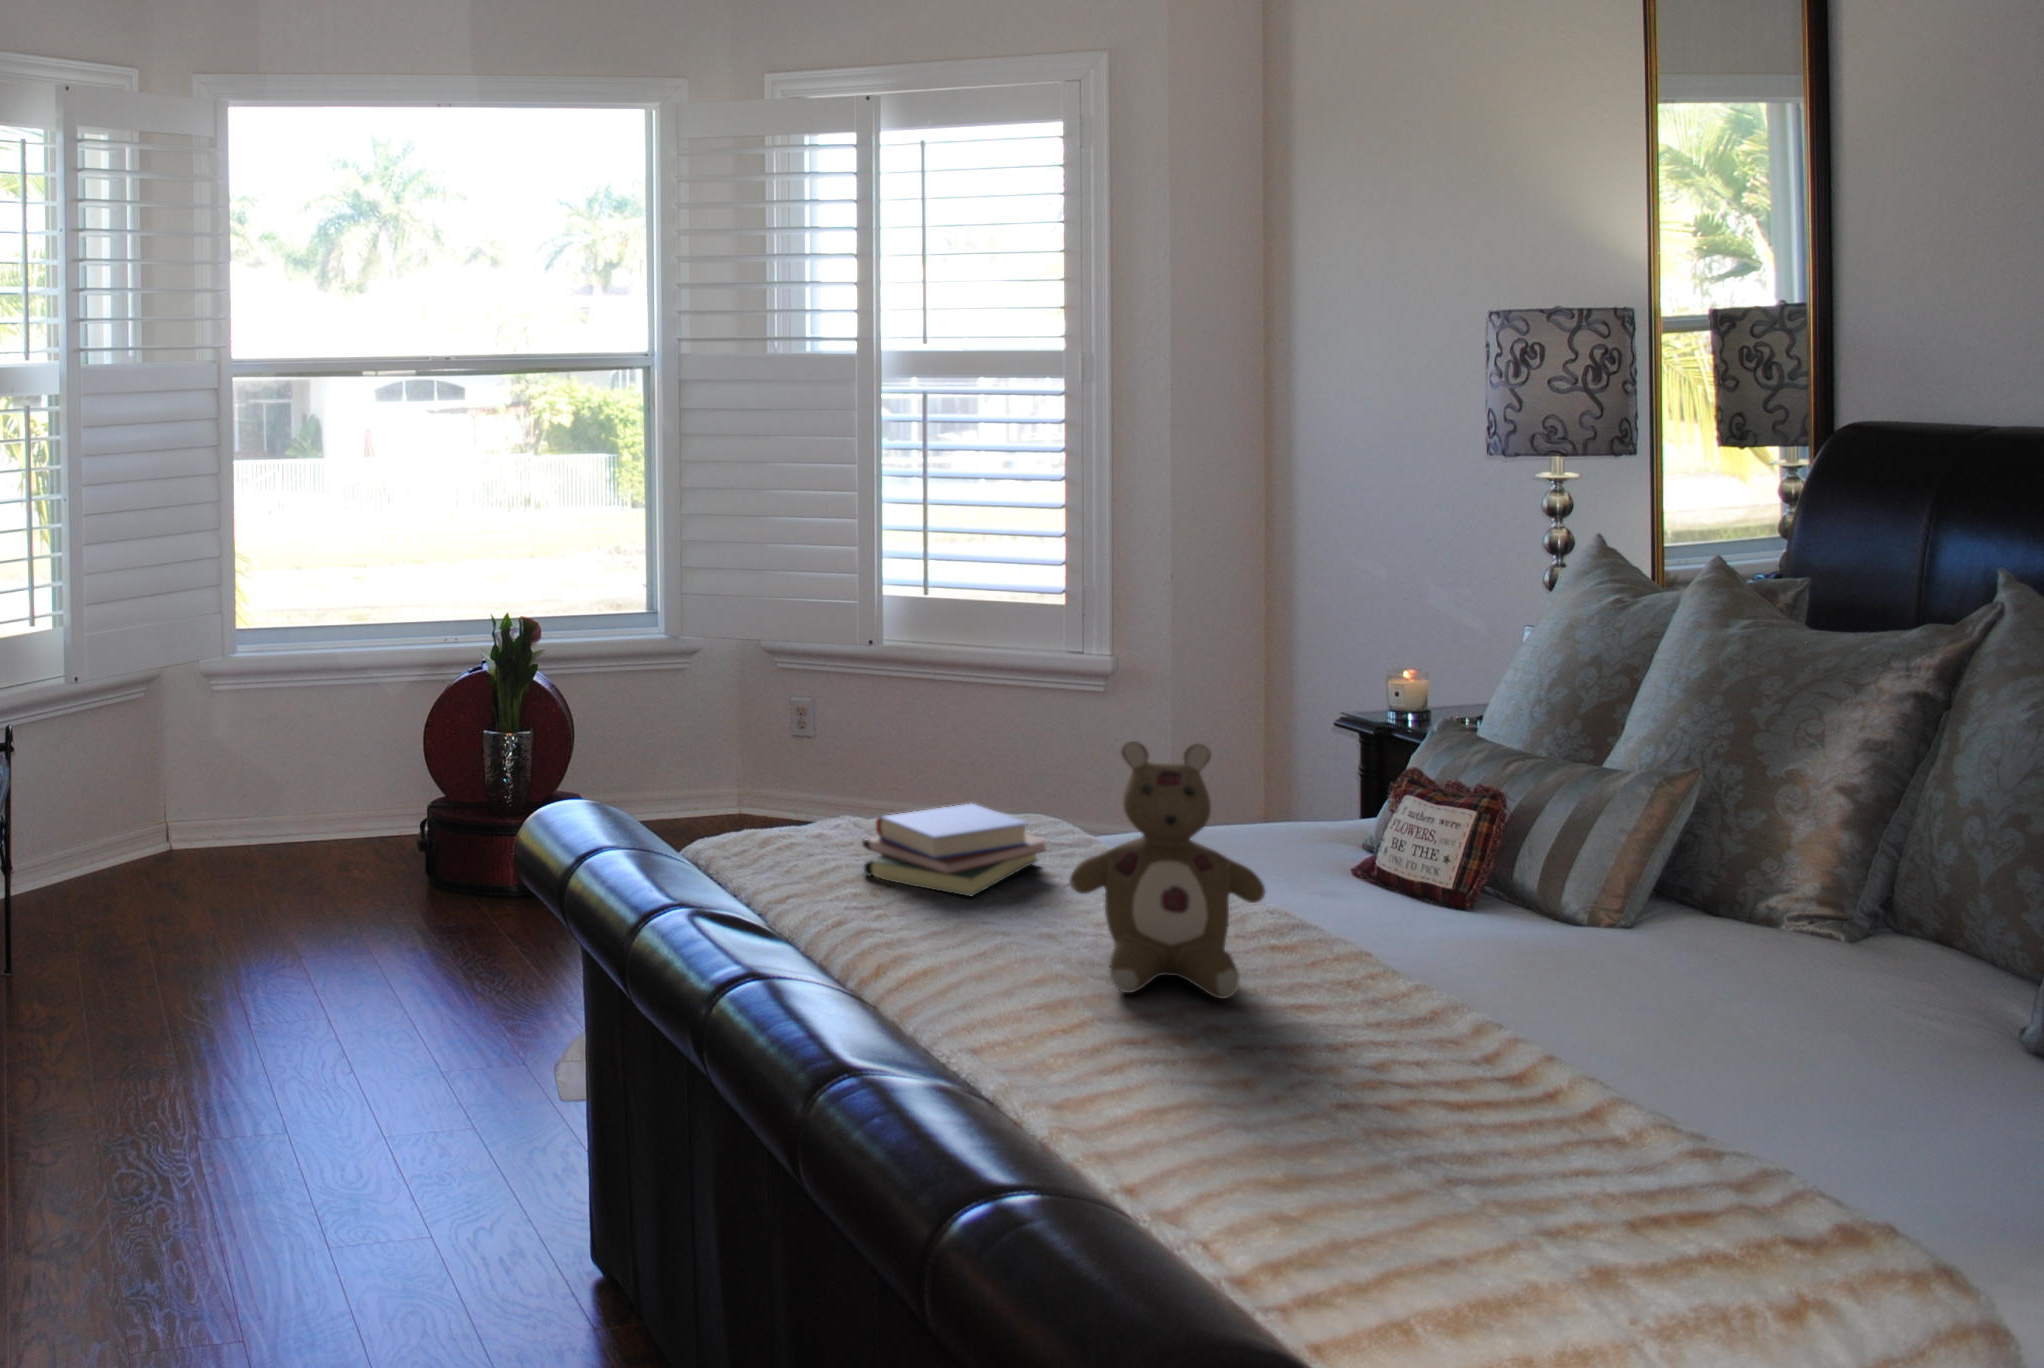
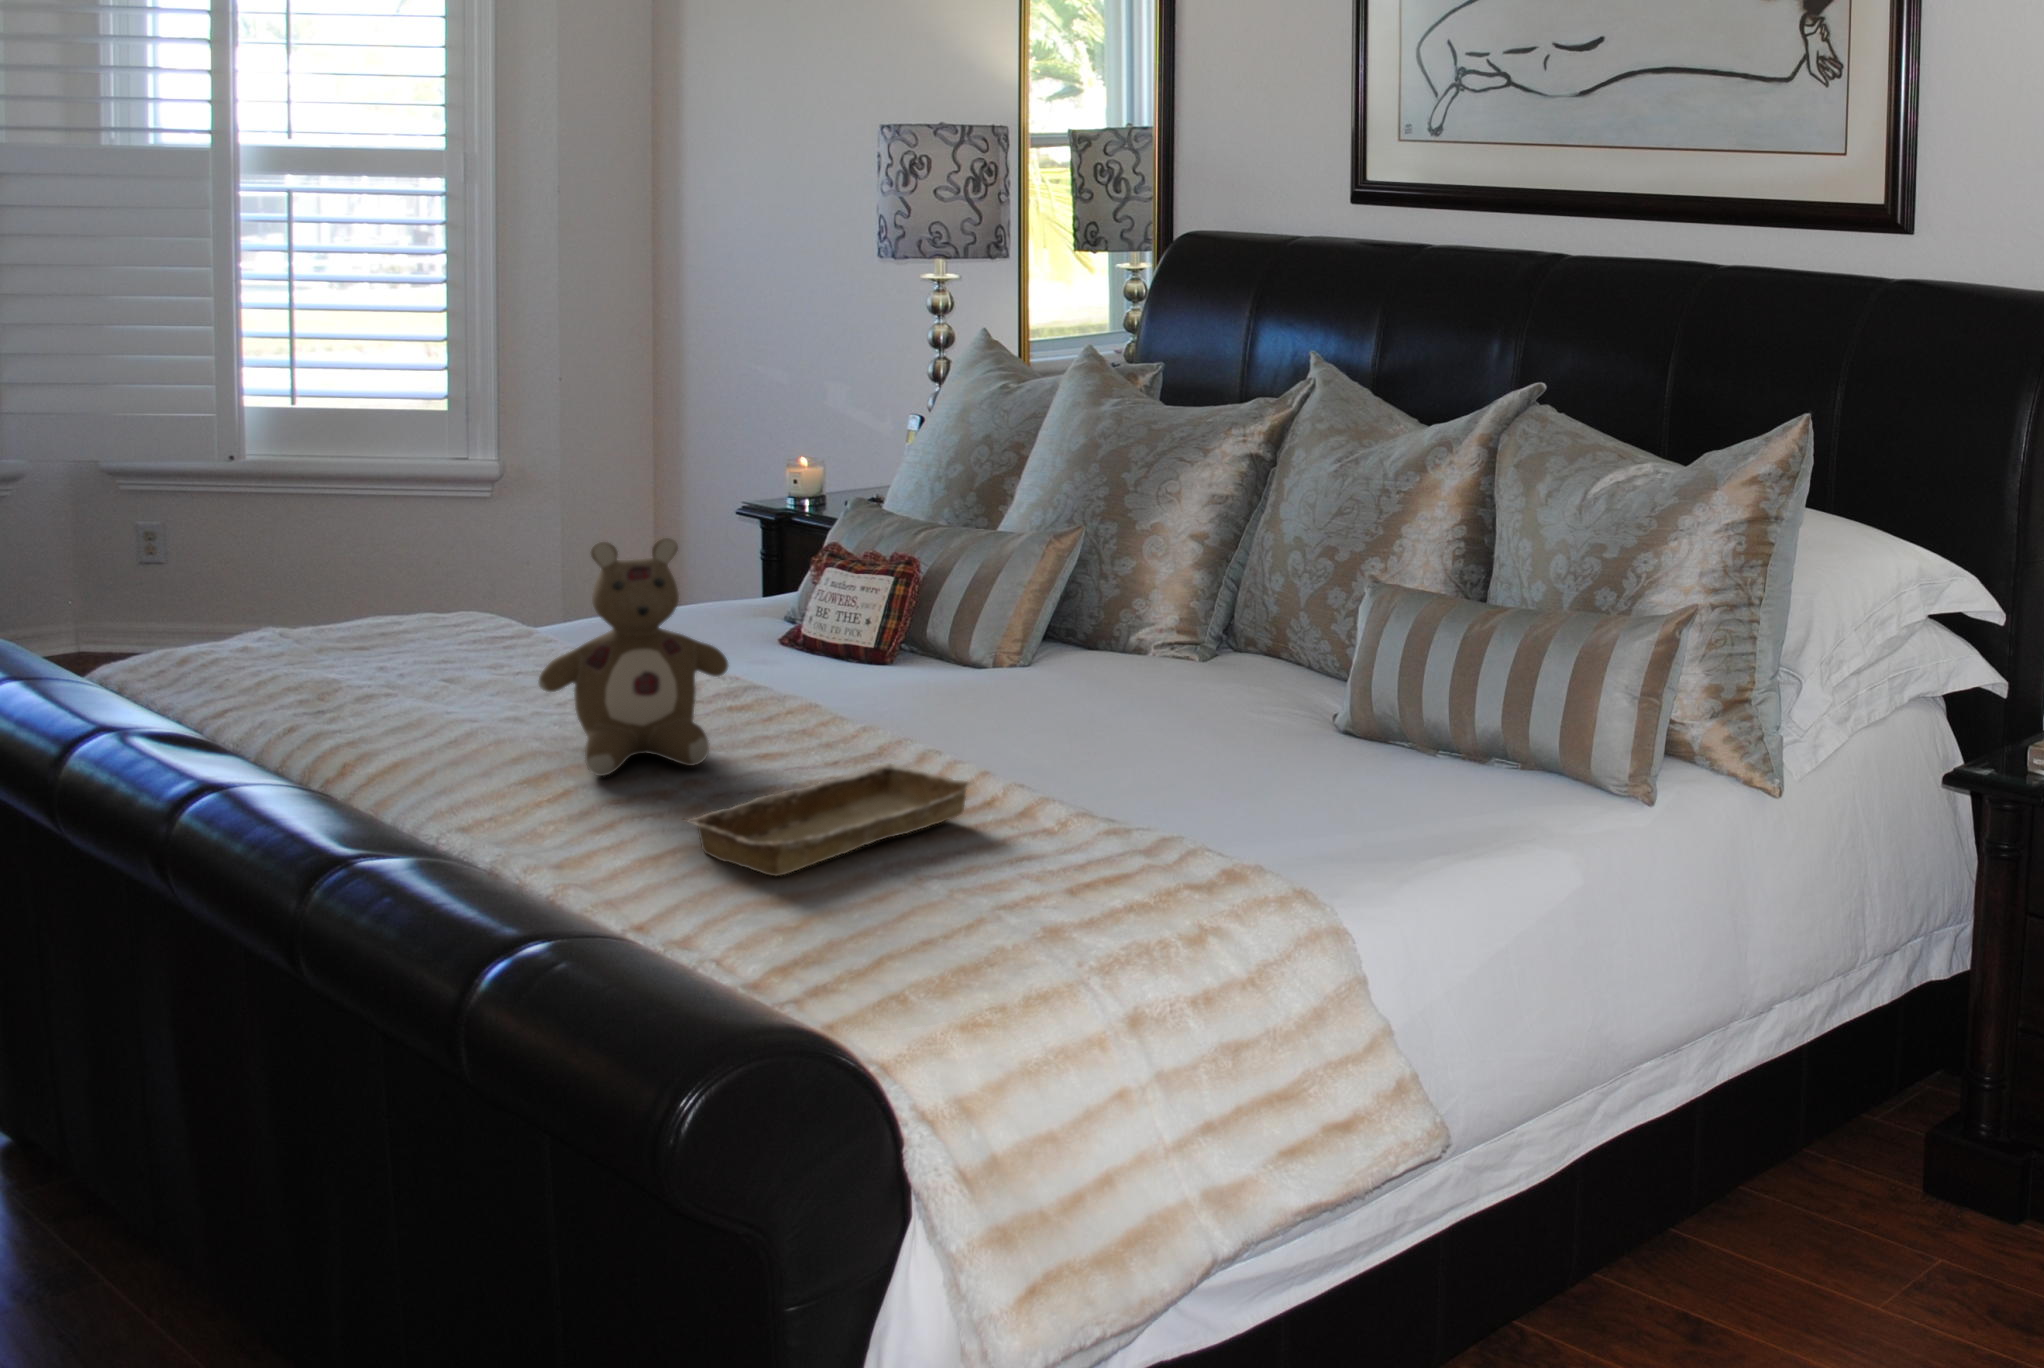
book: present [862,804,1047,896] -> none [288,622,501,714]
tray: none [1192,1037,1549,1149] -> present [687,763,973,876]

